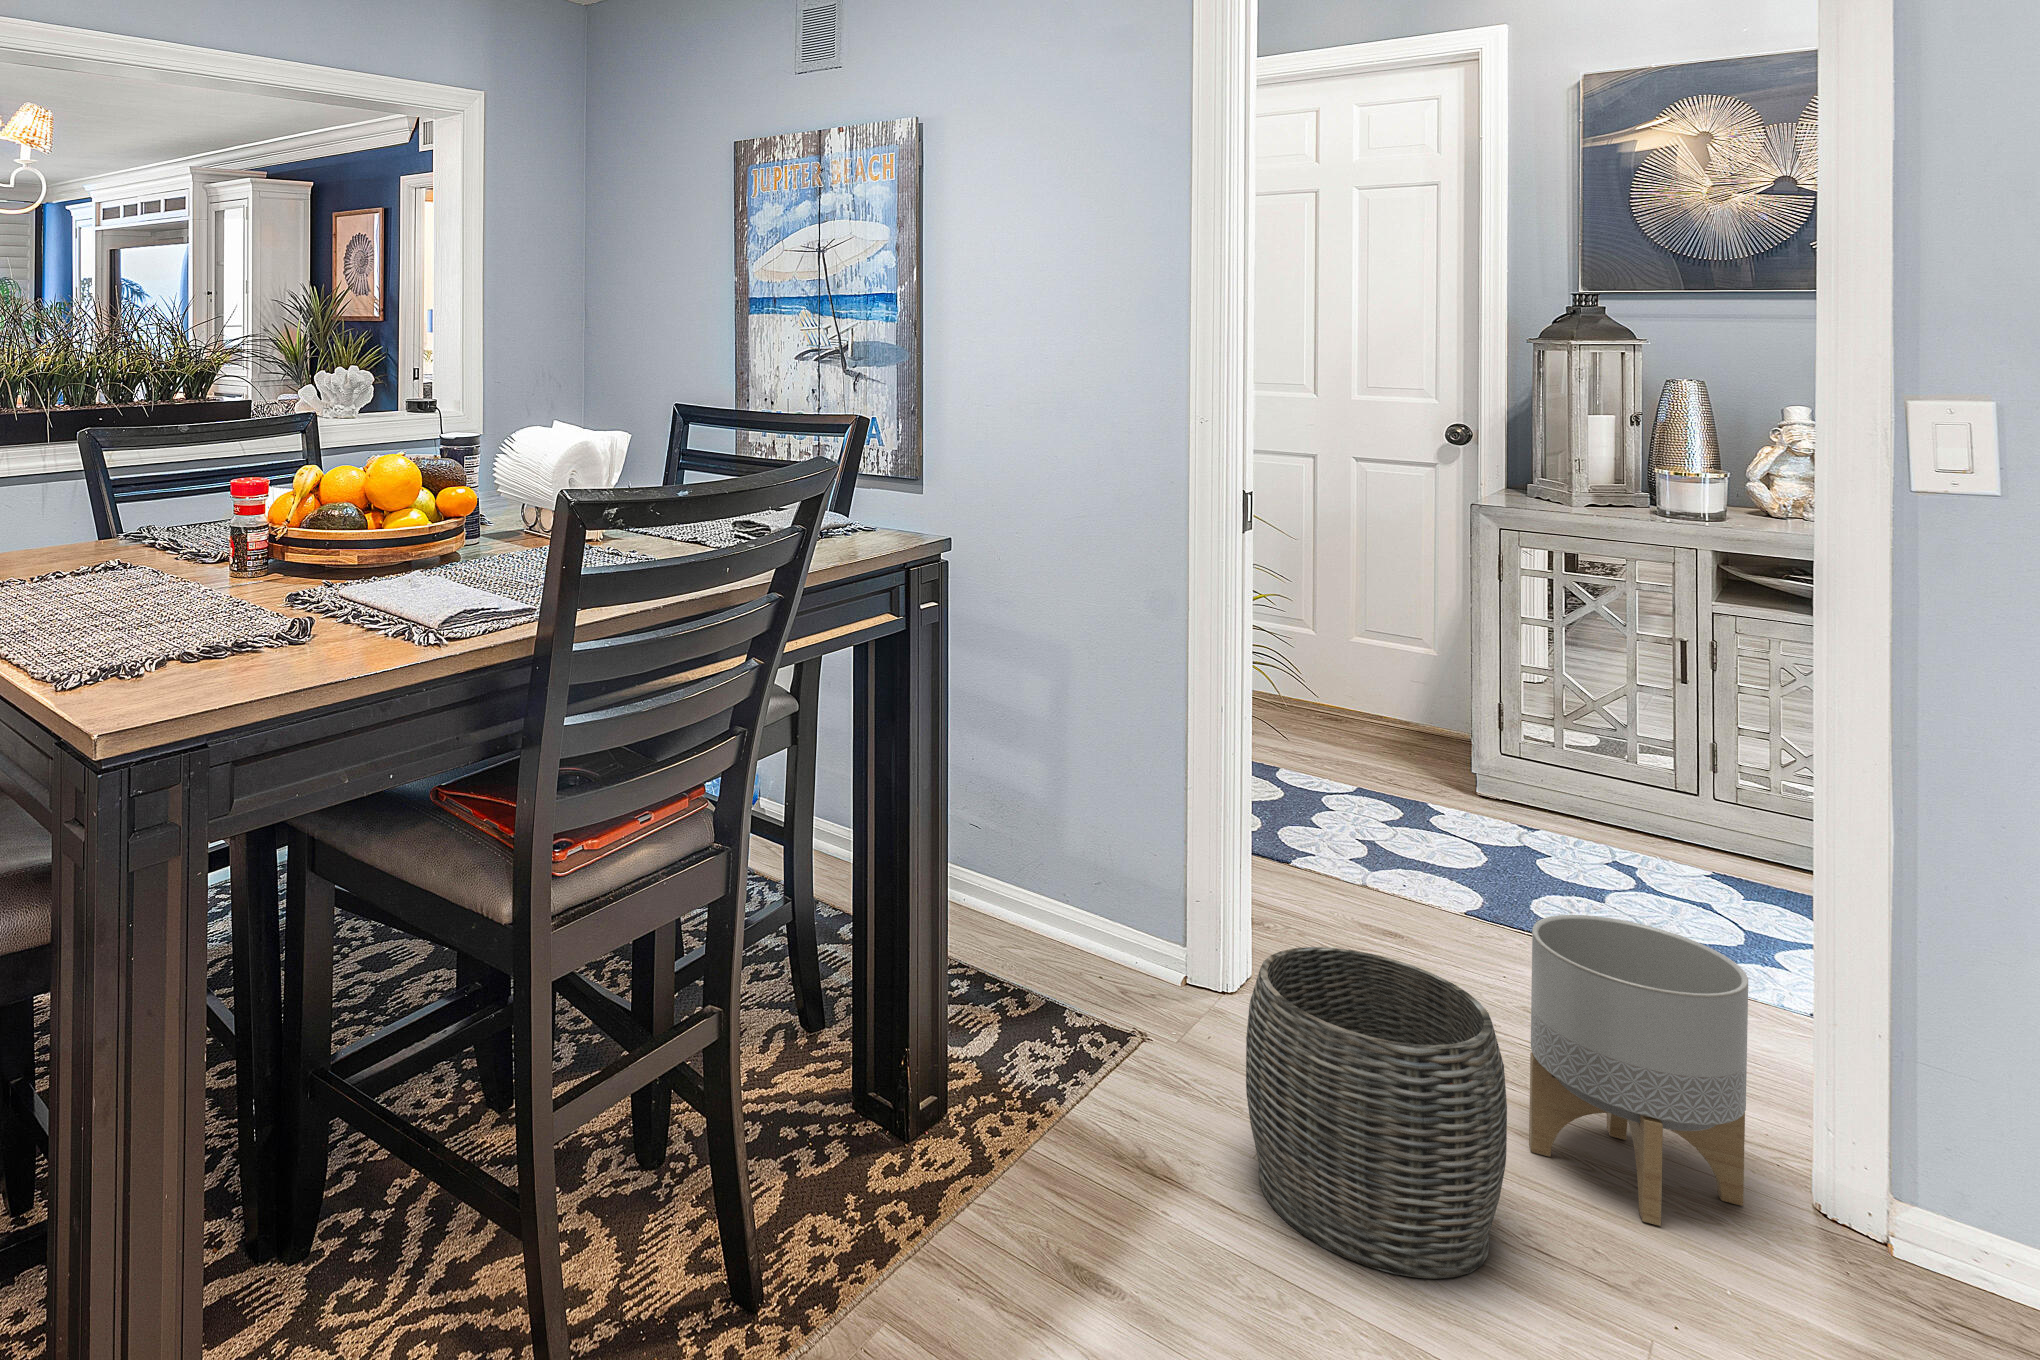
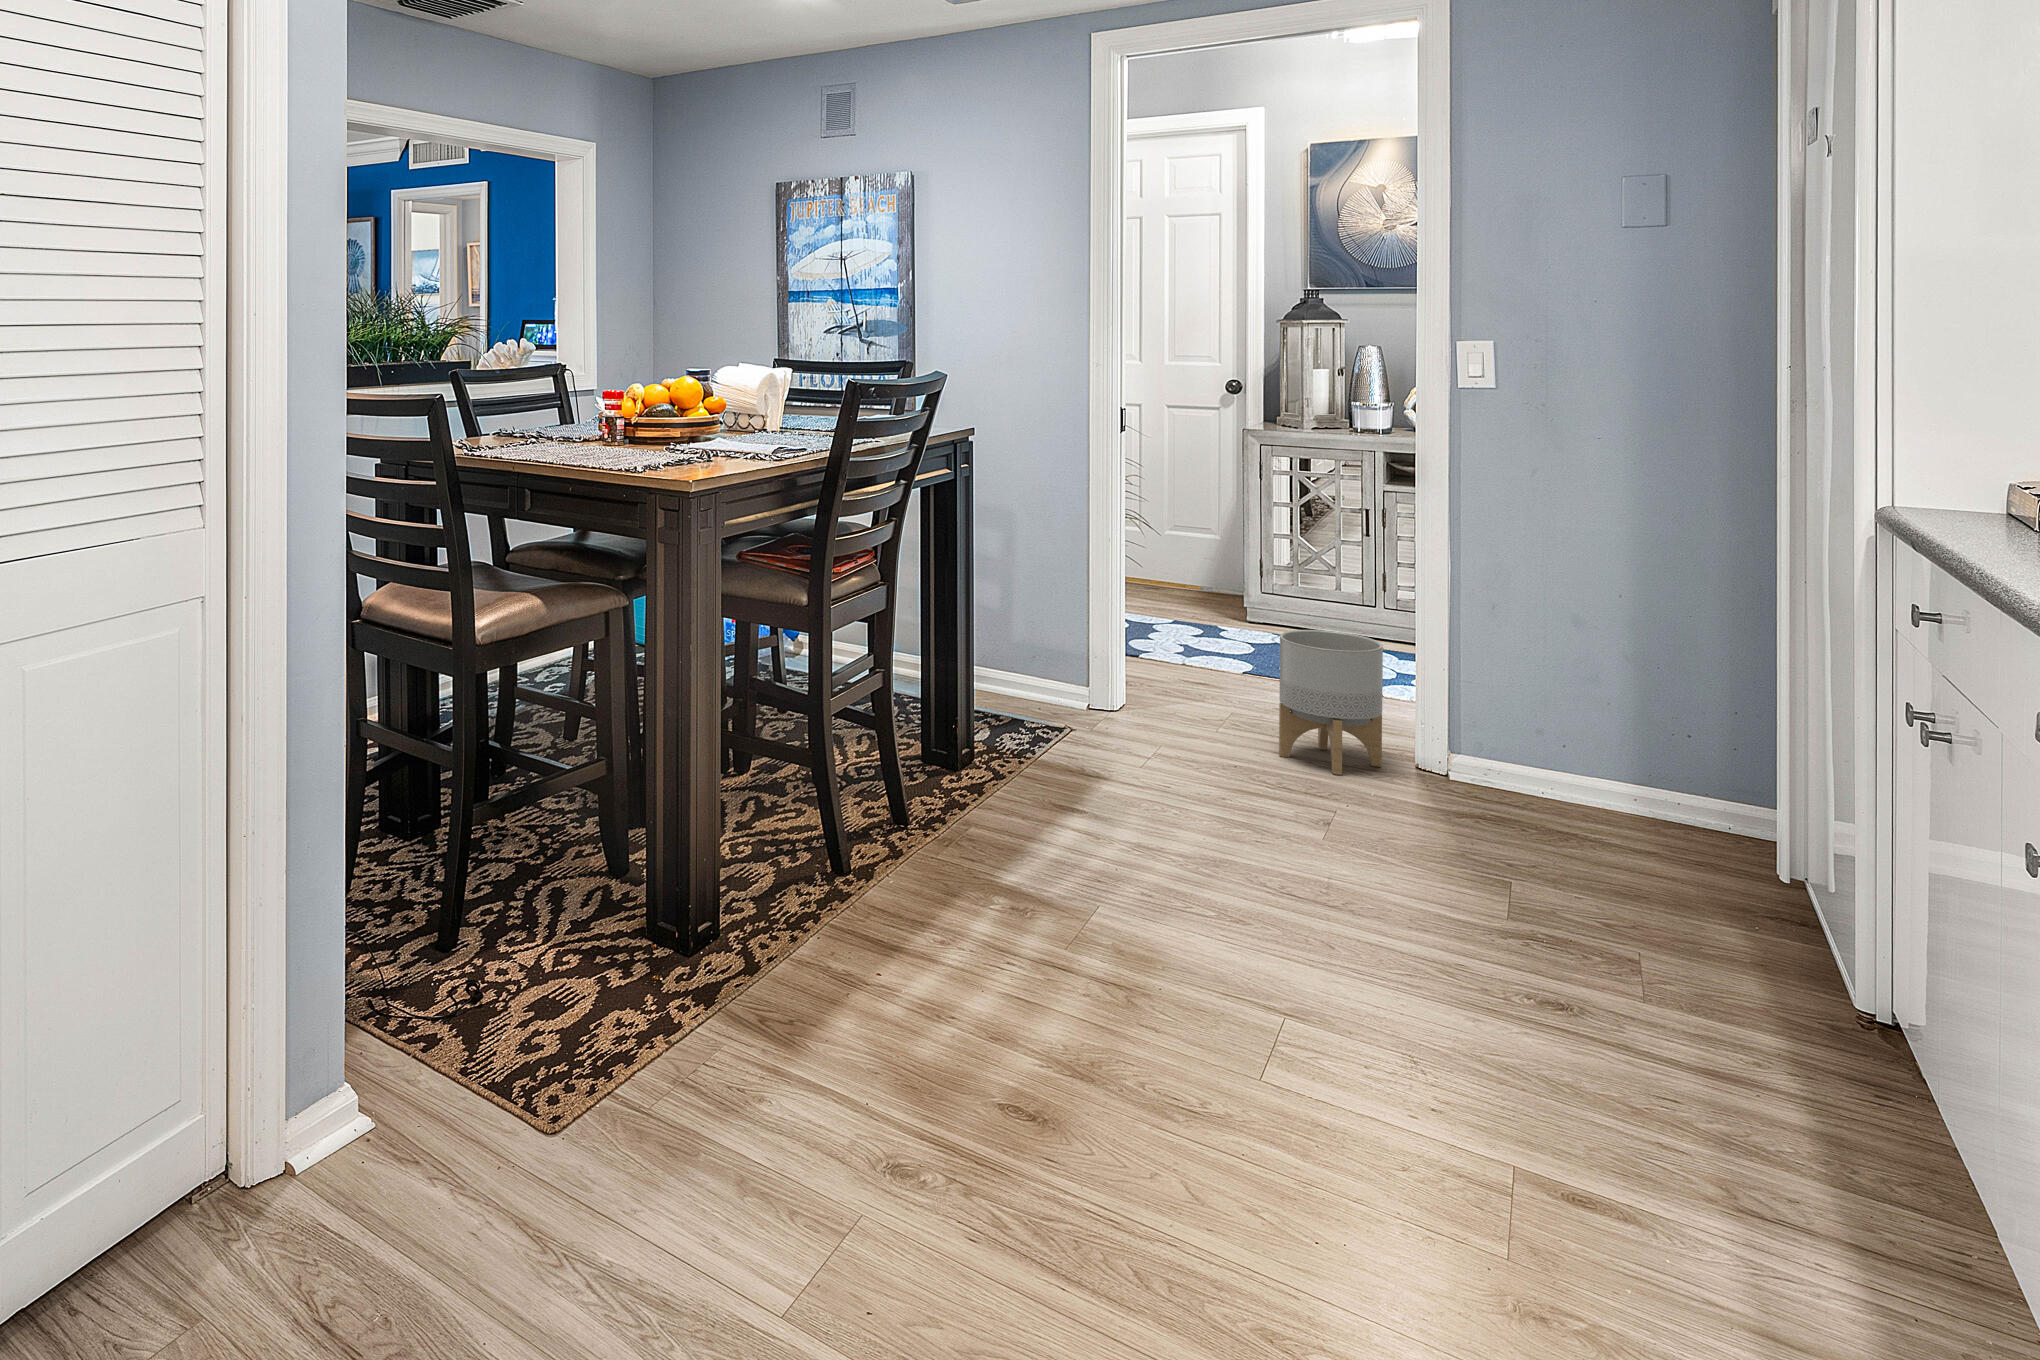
woven basket: present [1246,947,1507,1279] -> none [1136,649,1268,796]

